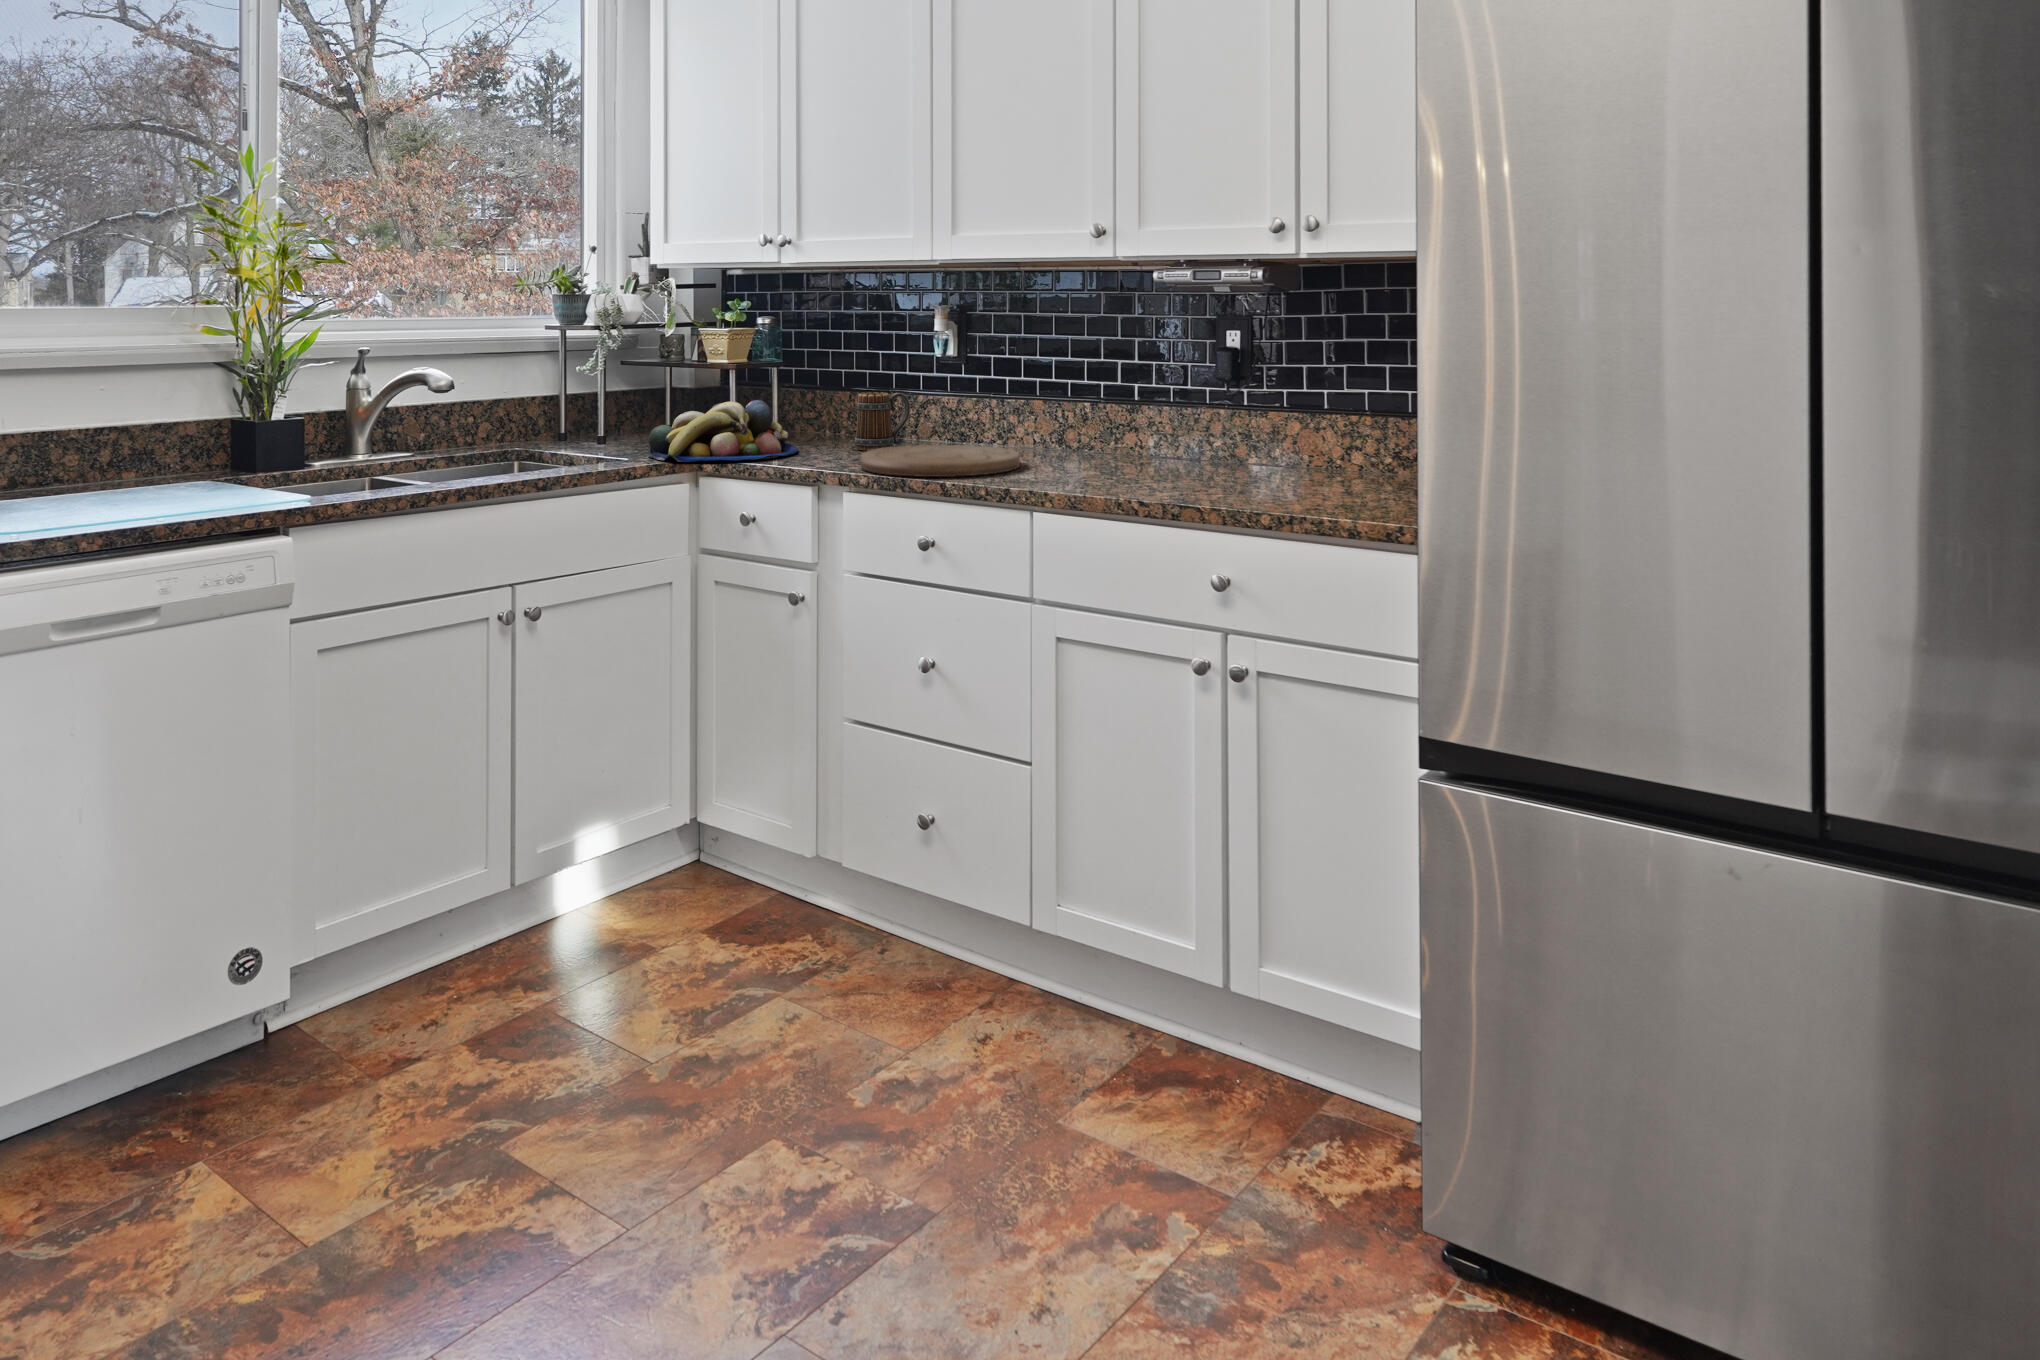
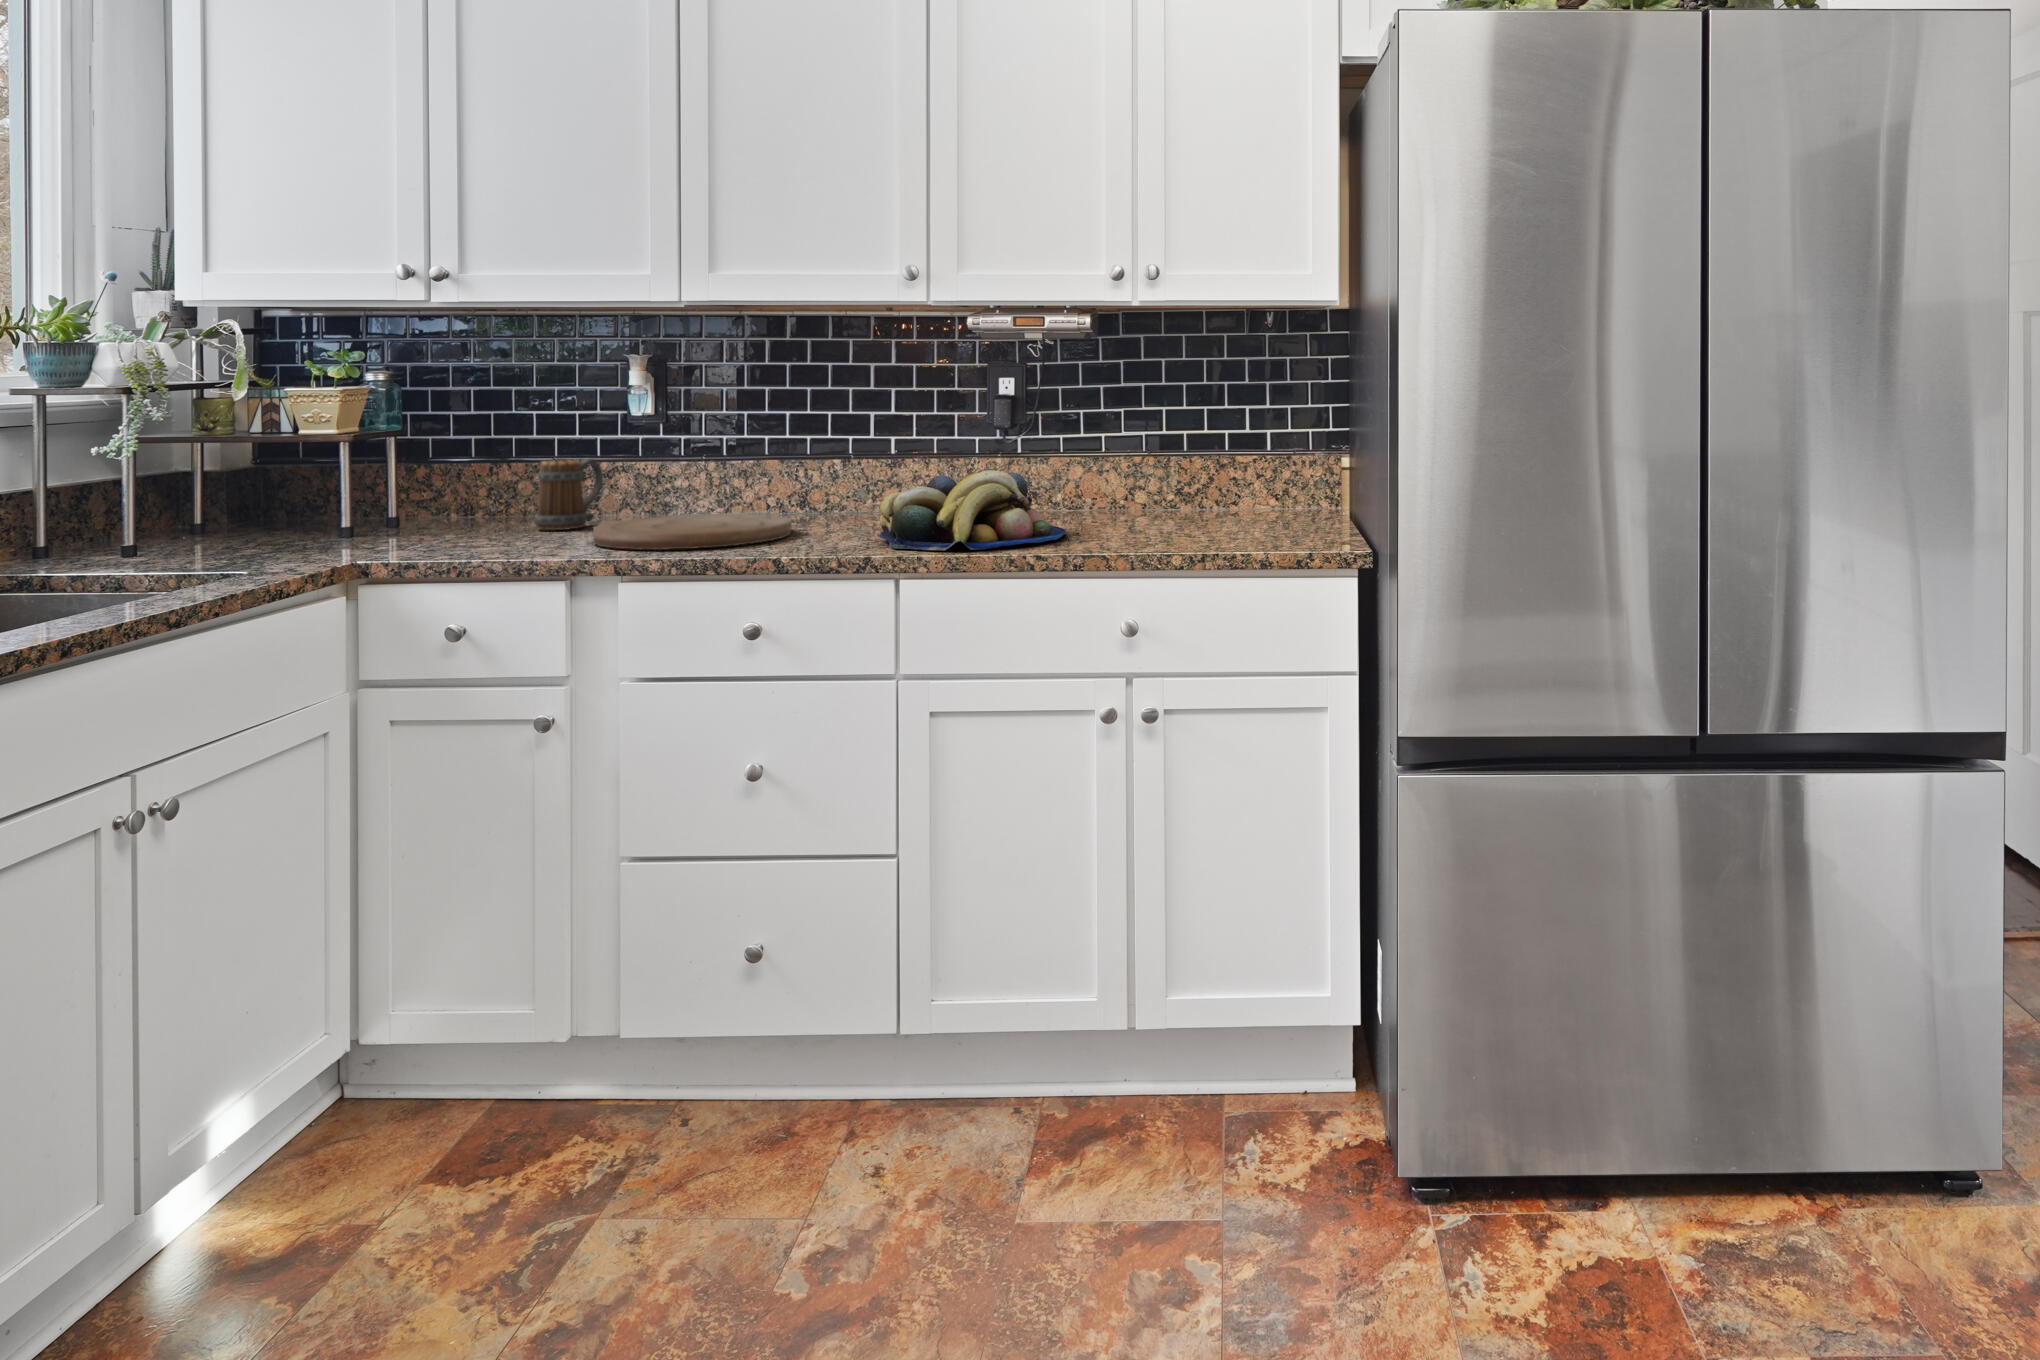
fruit bowl: present [648,400,798,462] -> present [879,469,1067,551]

